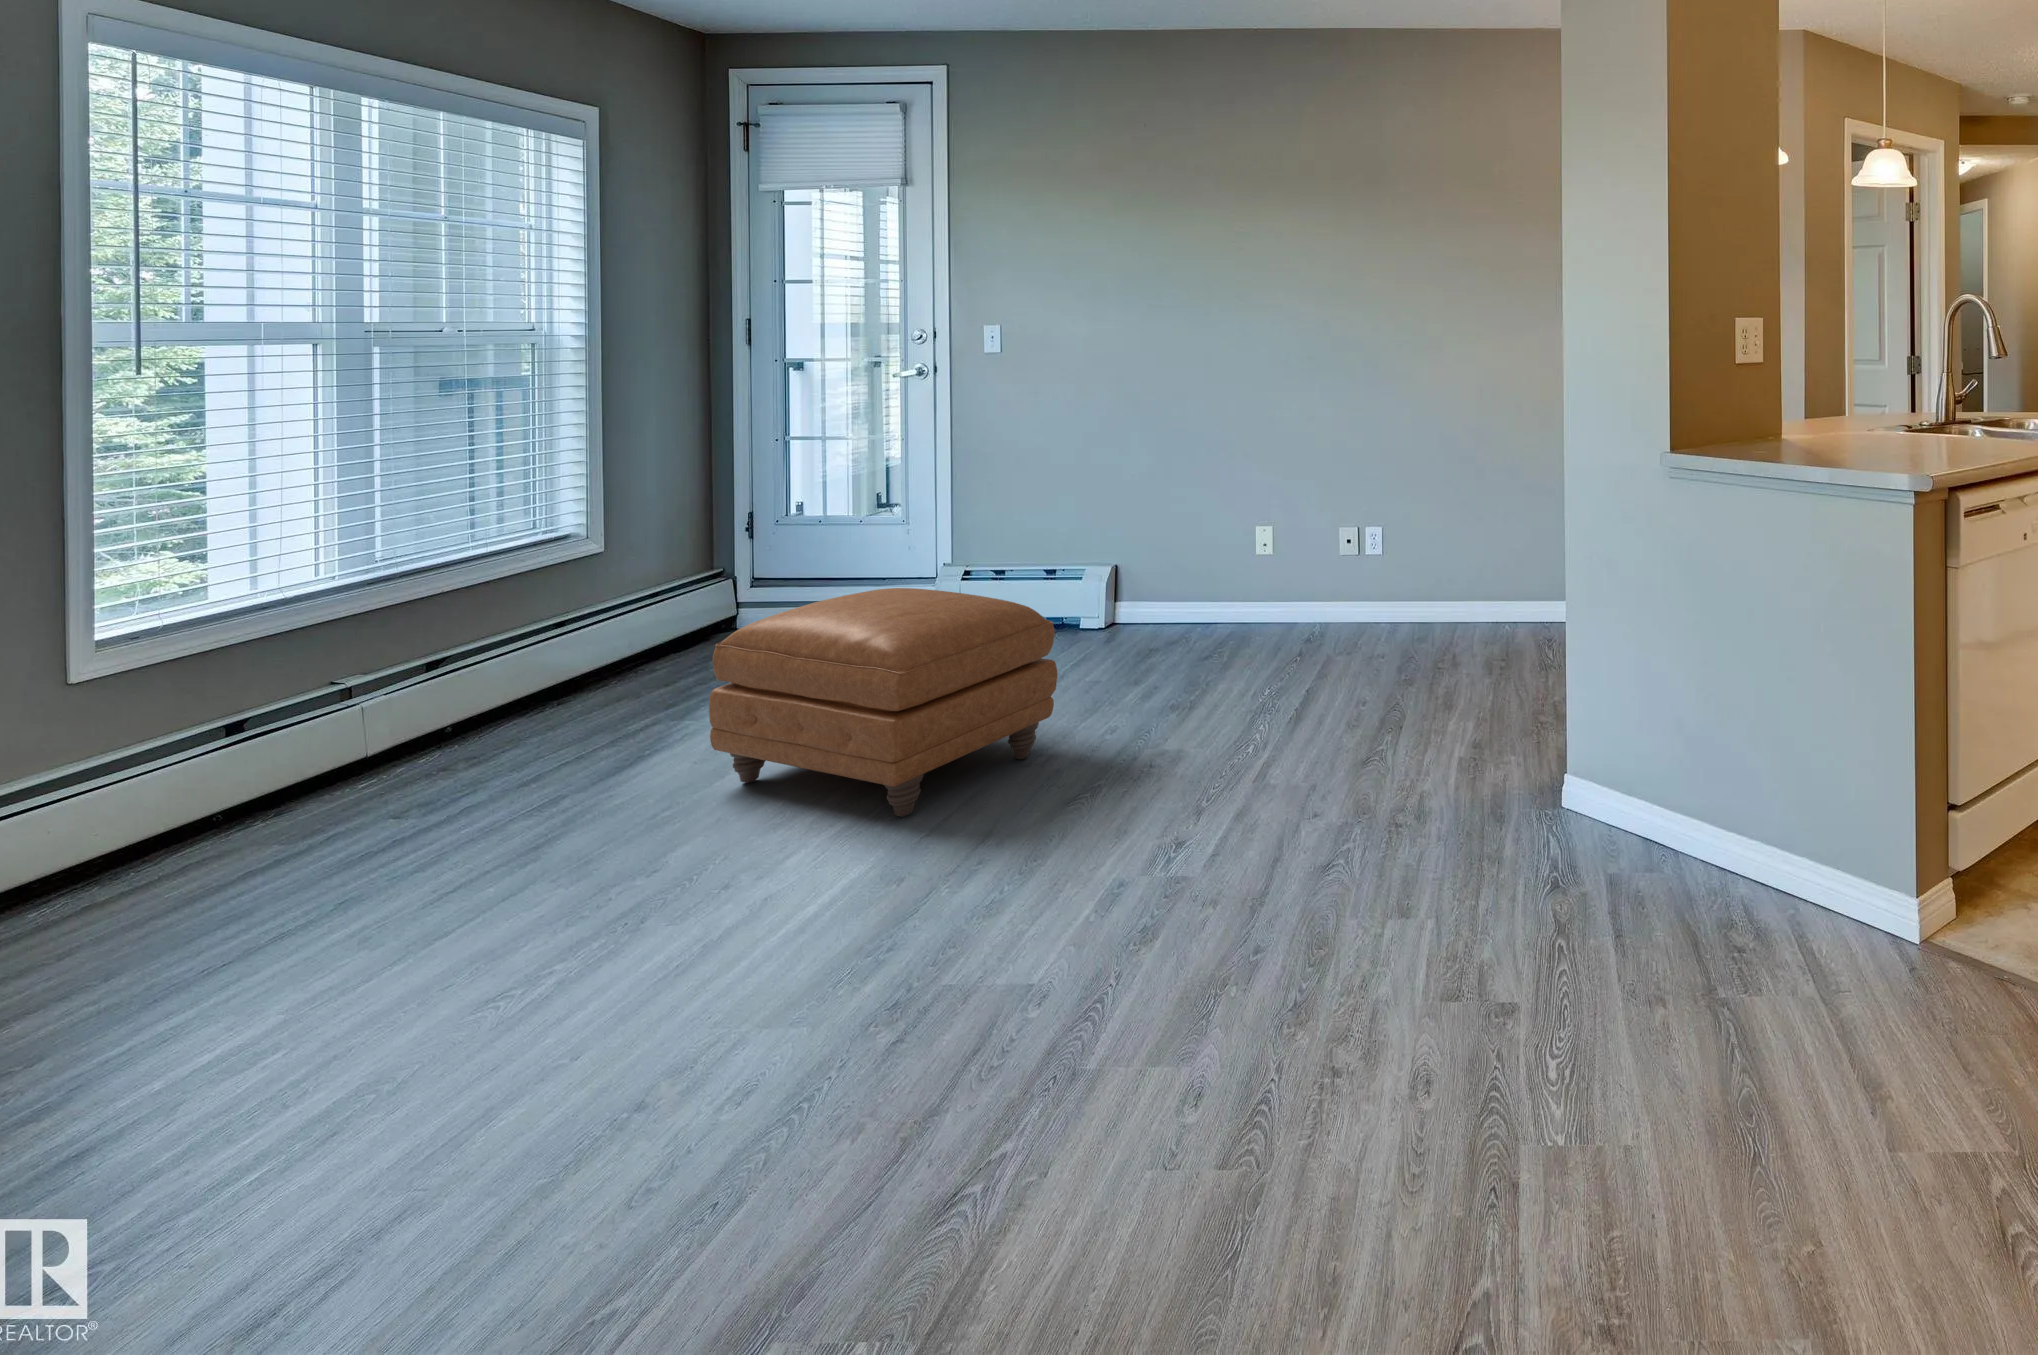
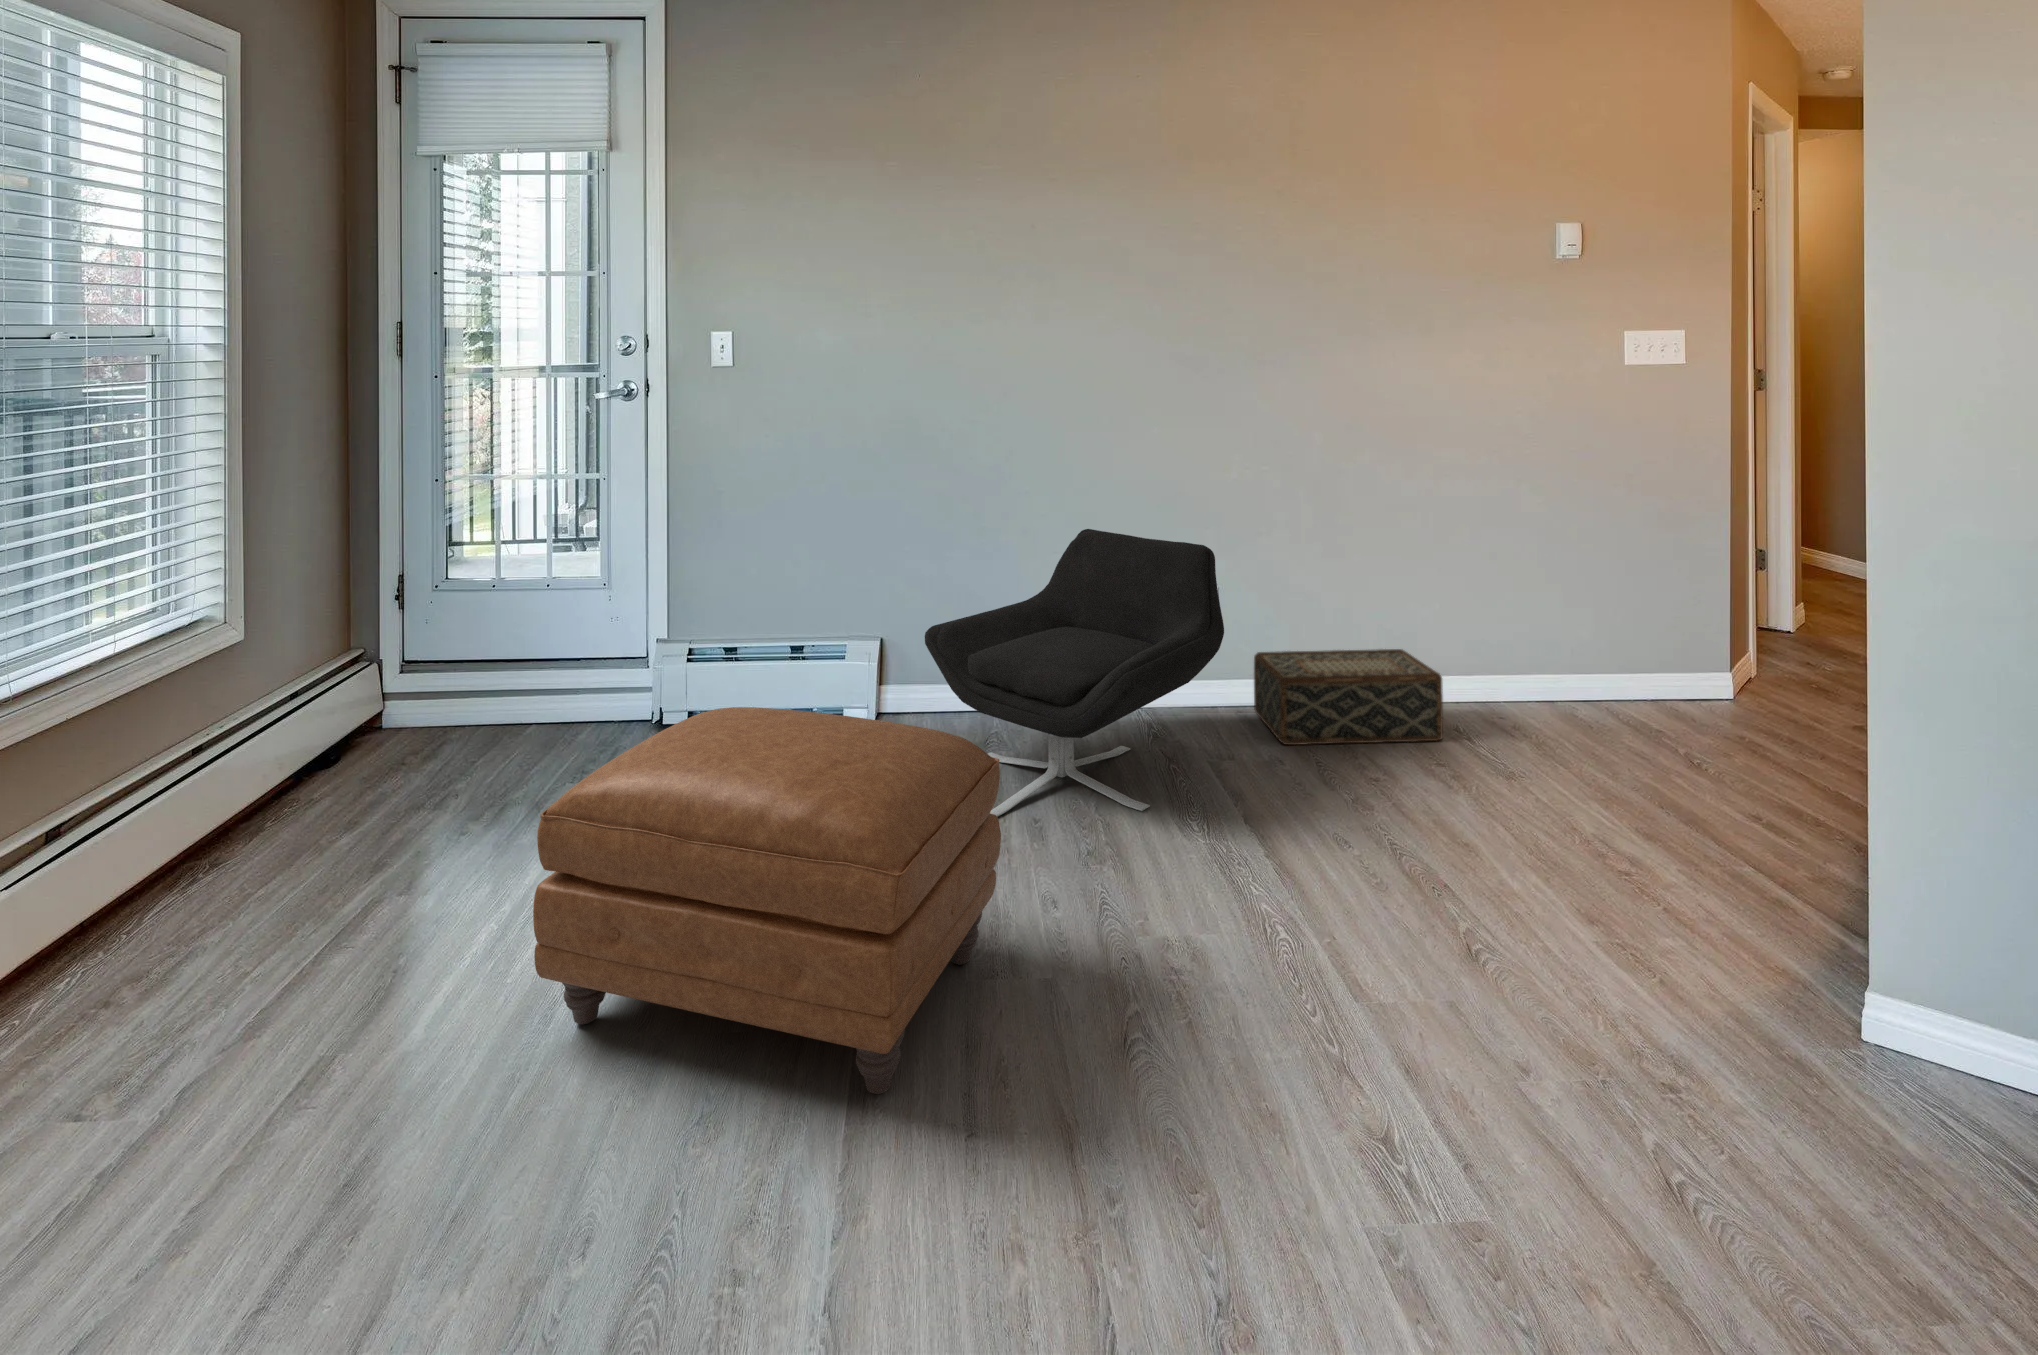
lounge chair: none [1114,480,1340,685] -> present [925,529,1224,817]
woven basket: none [1397,576,1524,644] -> present [1254,649,1443,745]

